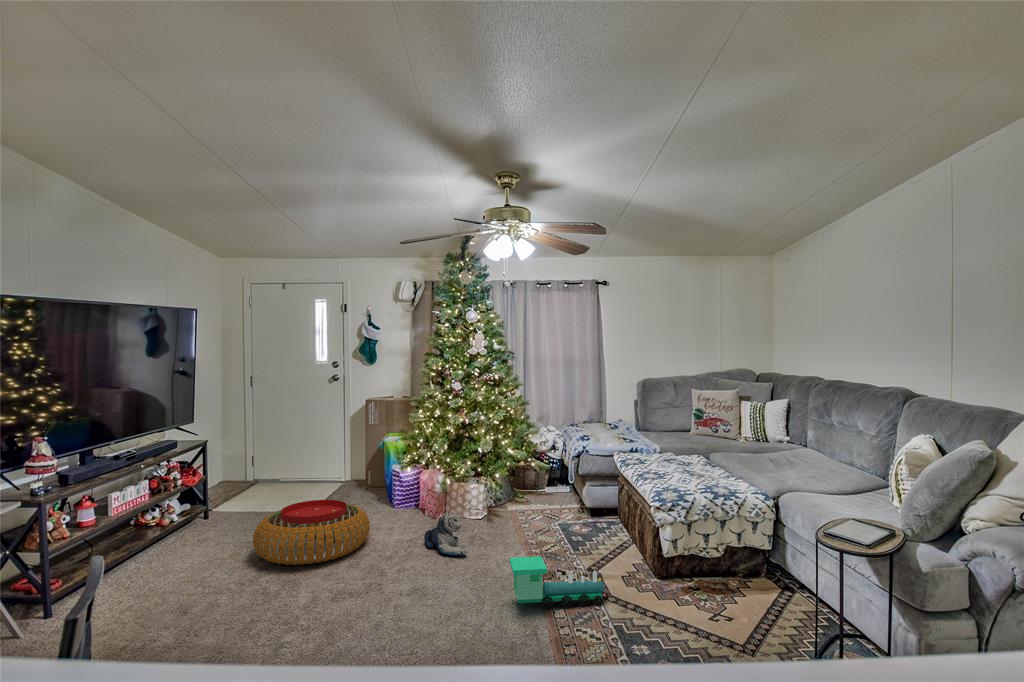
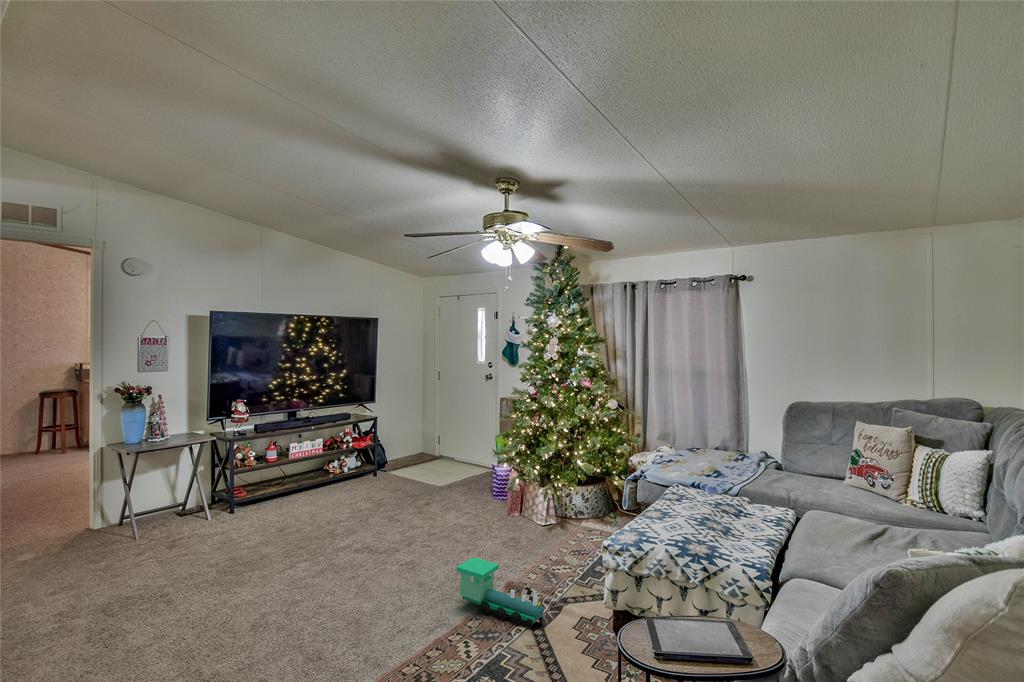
pouf: present [253,500,370,565] -> none [366,477,453,525]
plush toy: present [424,513,467,556] -> none [473,509,504,549]

